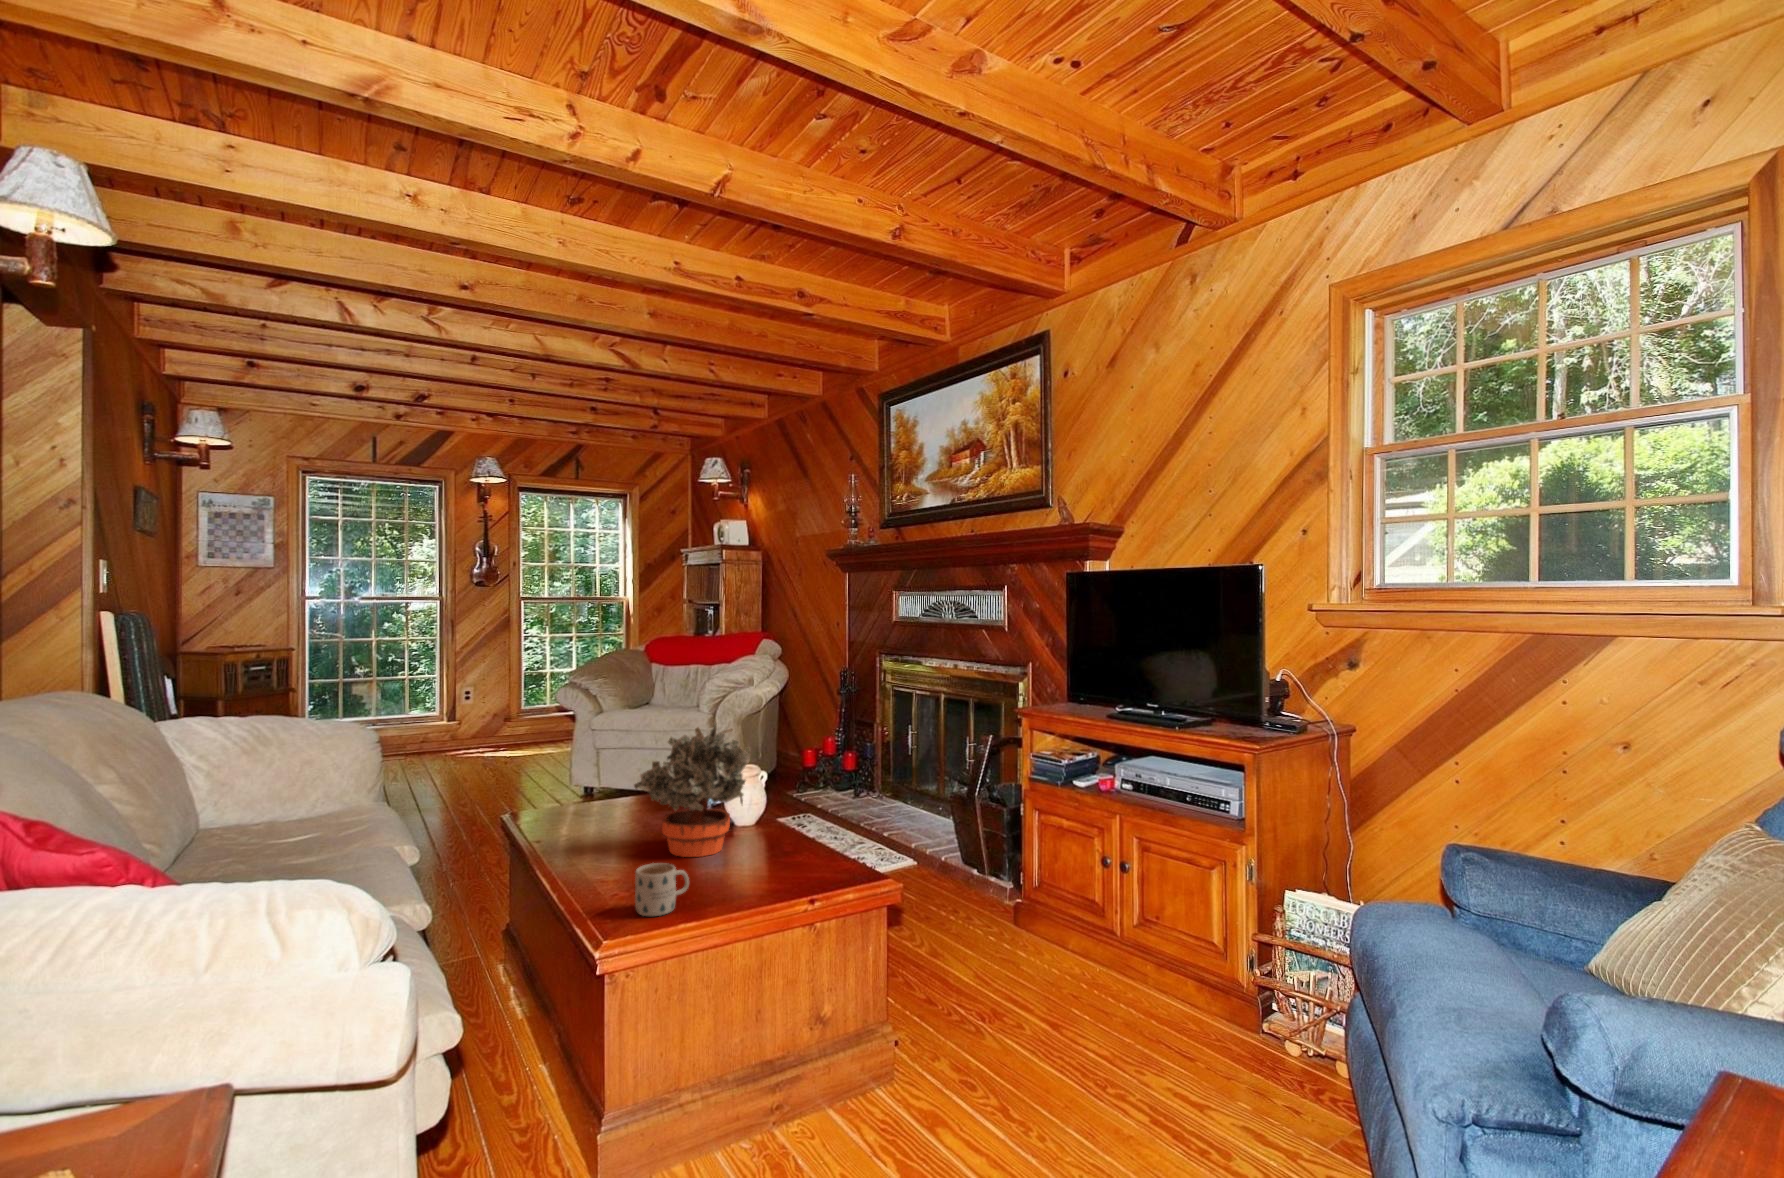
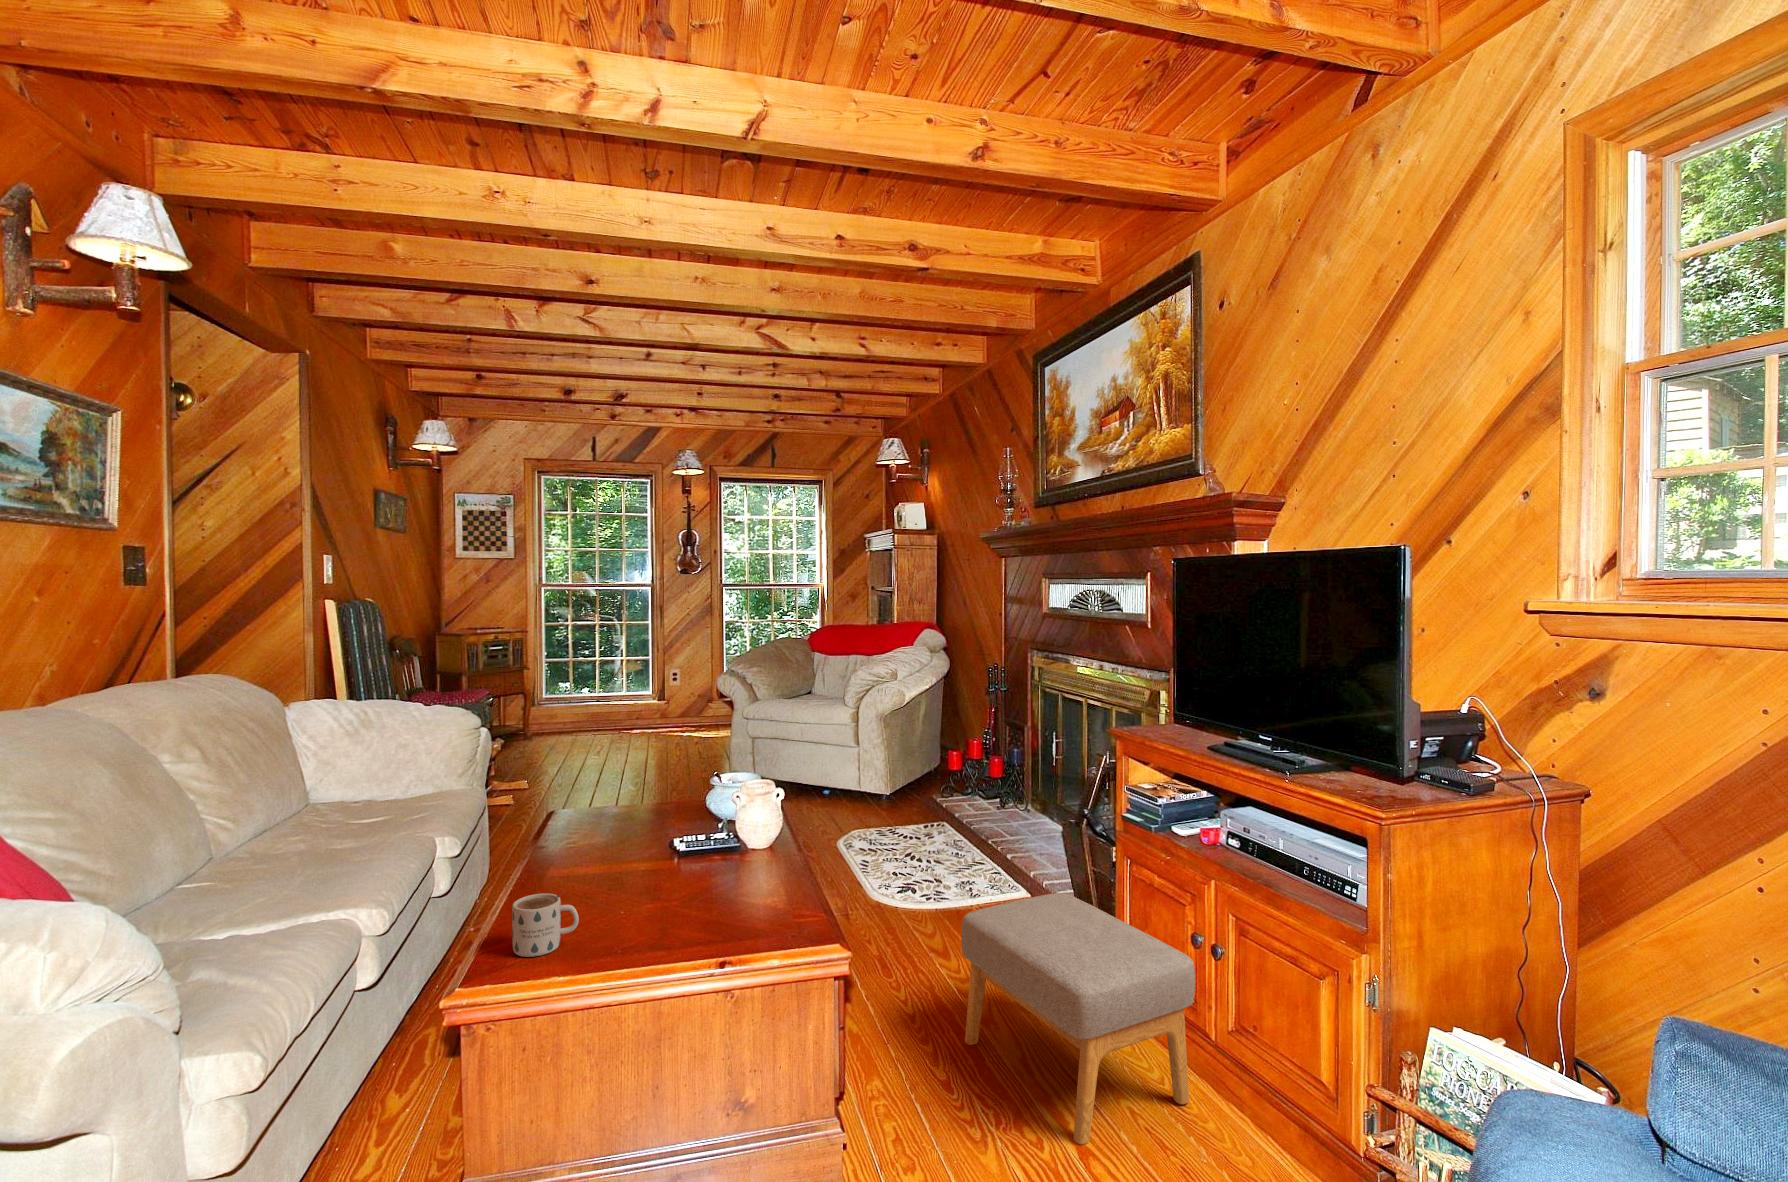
potted plant: present [634,723,751,857] -> none [600,727,722,882]
footstool: none [928,844,1116,1021] -> present [962,893,1195,1144]

